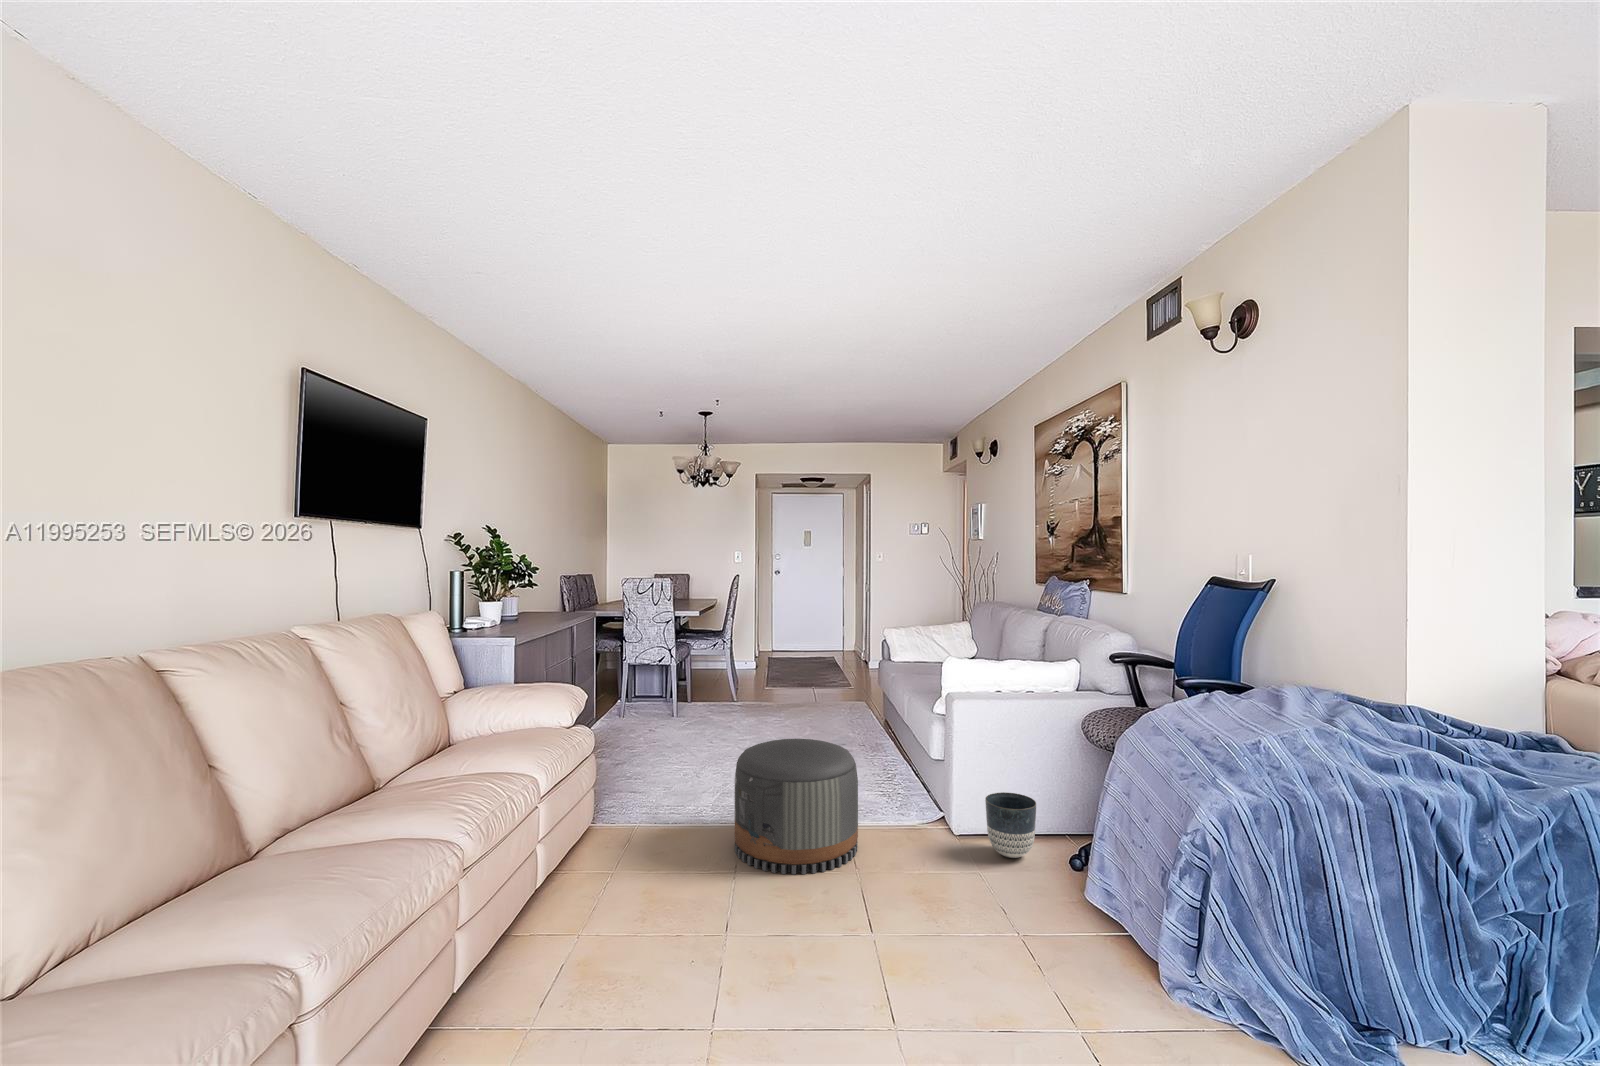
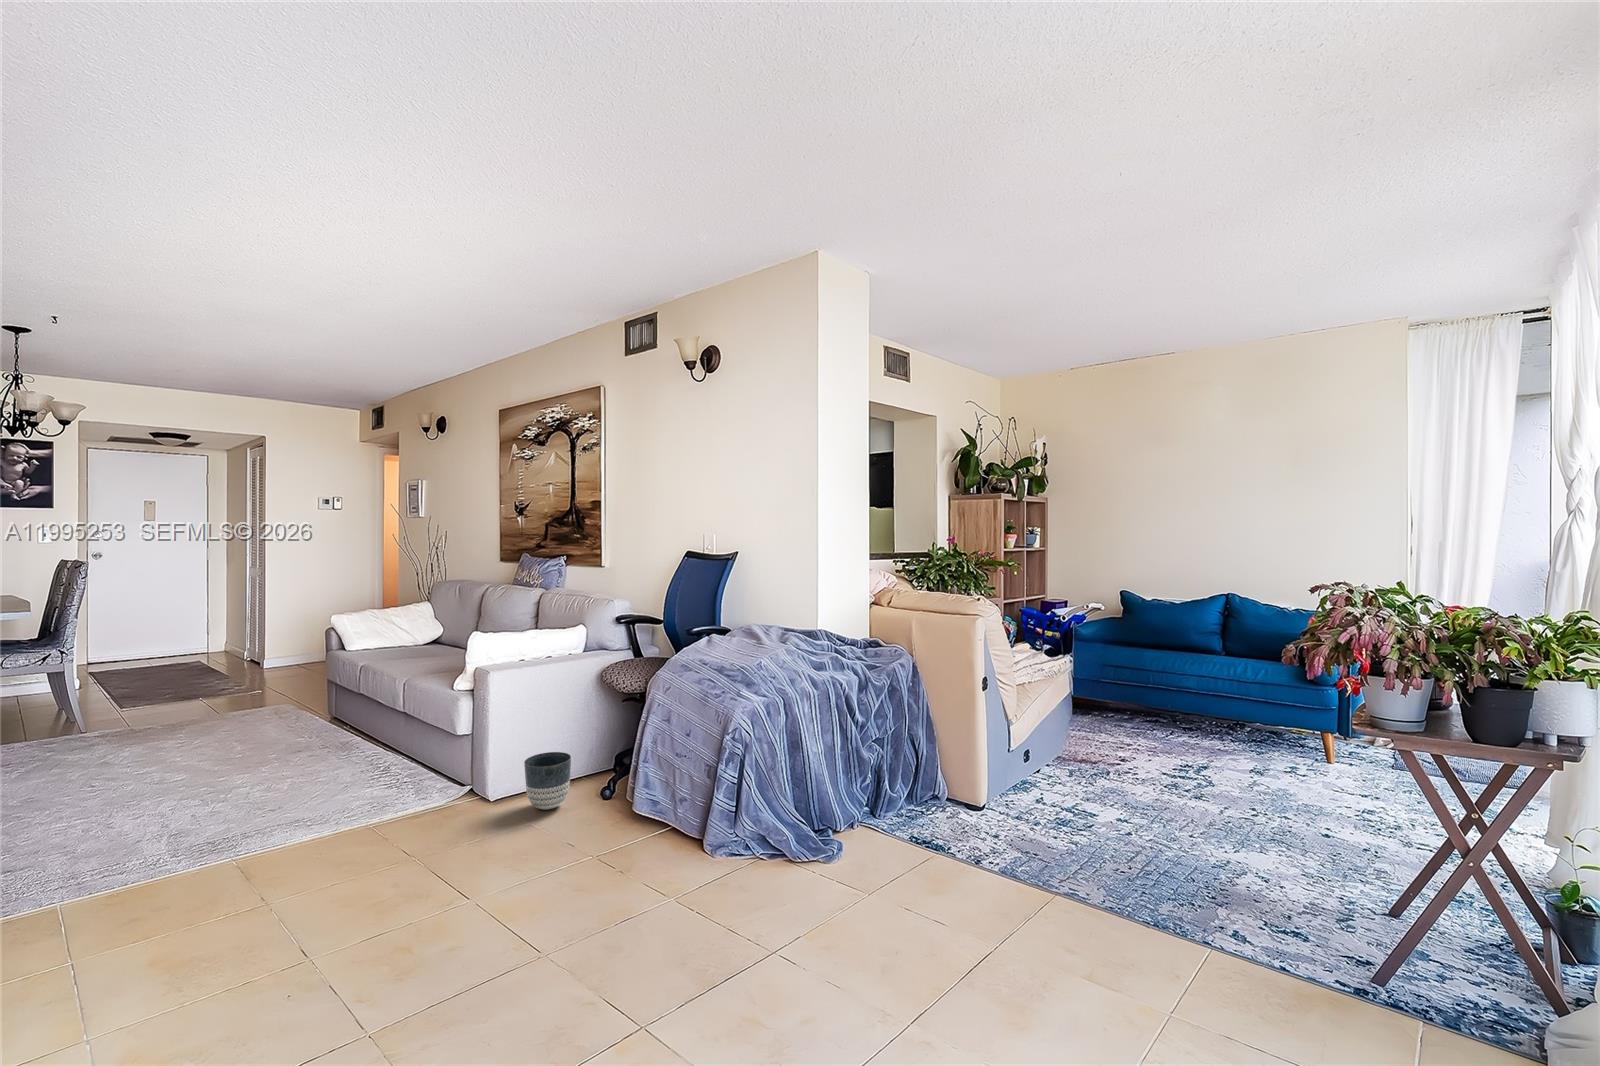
pouf: present [734,739,858,875] -> none [224,751,397,916]

